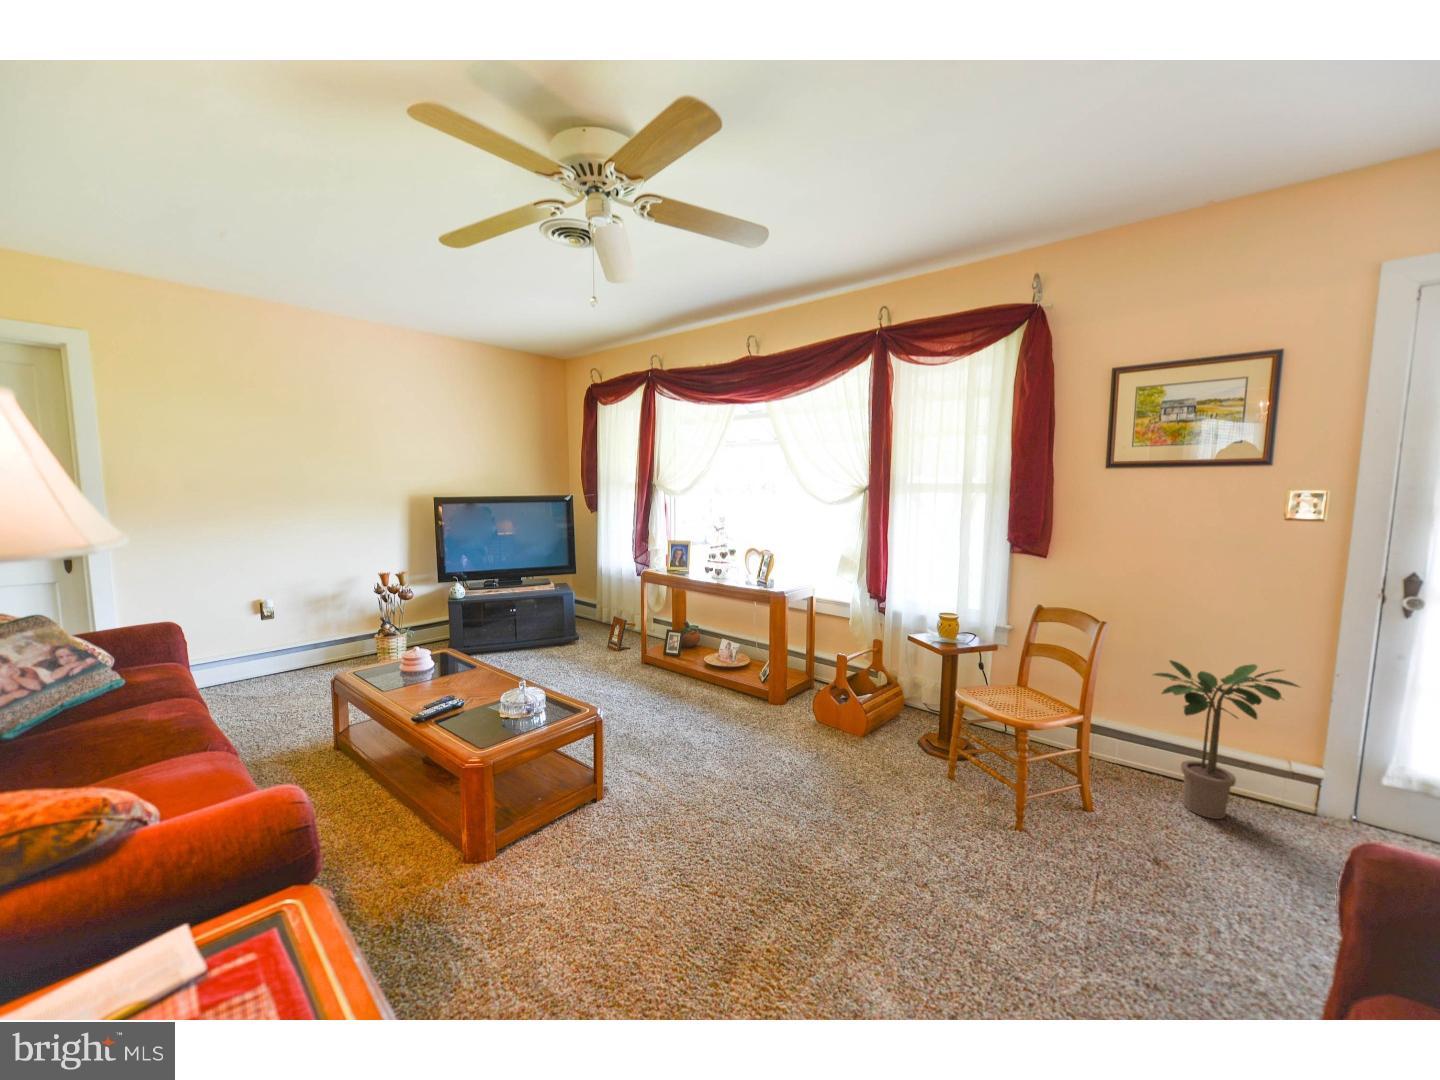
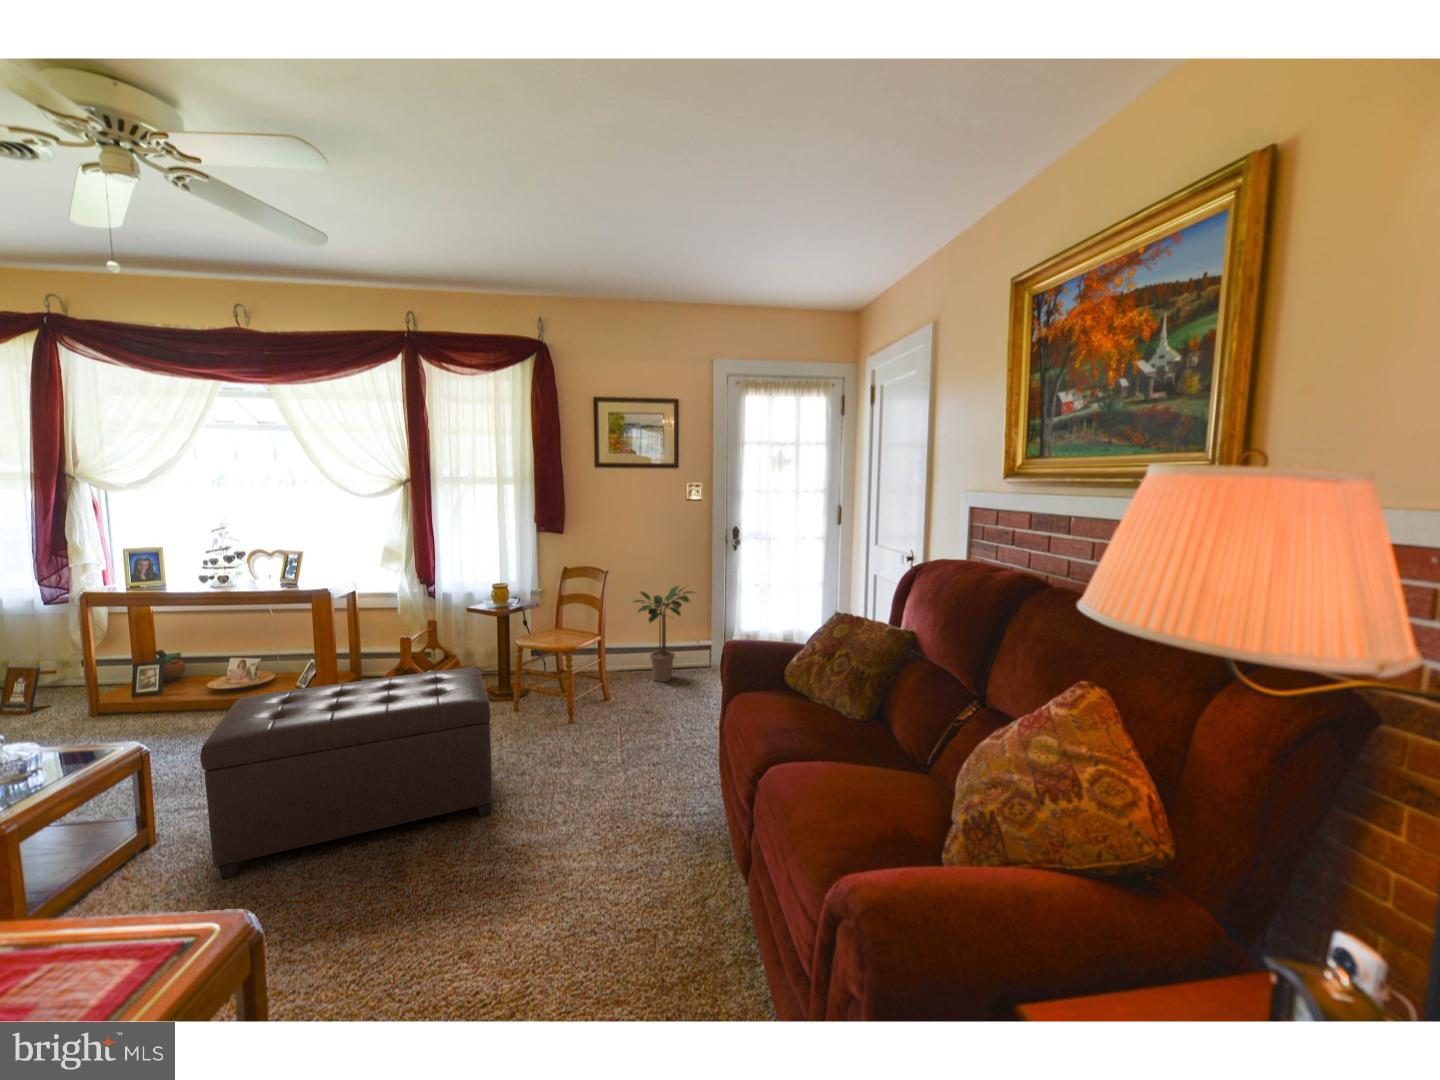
ottoman: none [616,687,896,937] -> present [200,668,493,879]

